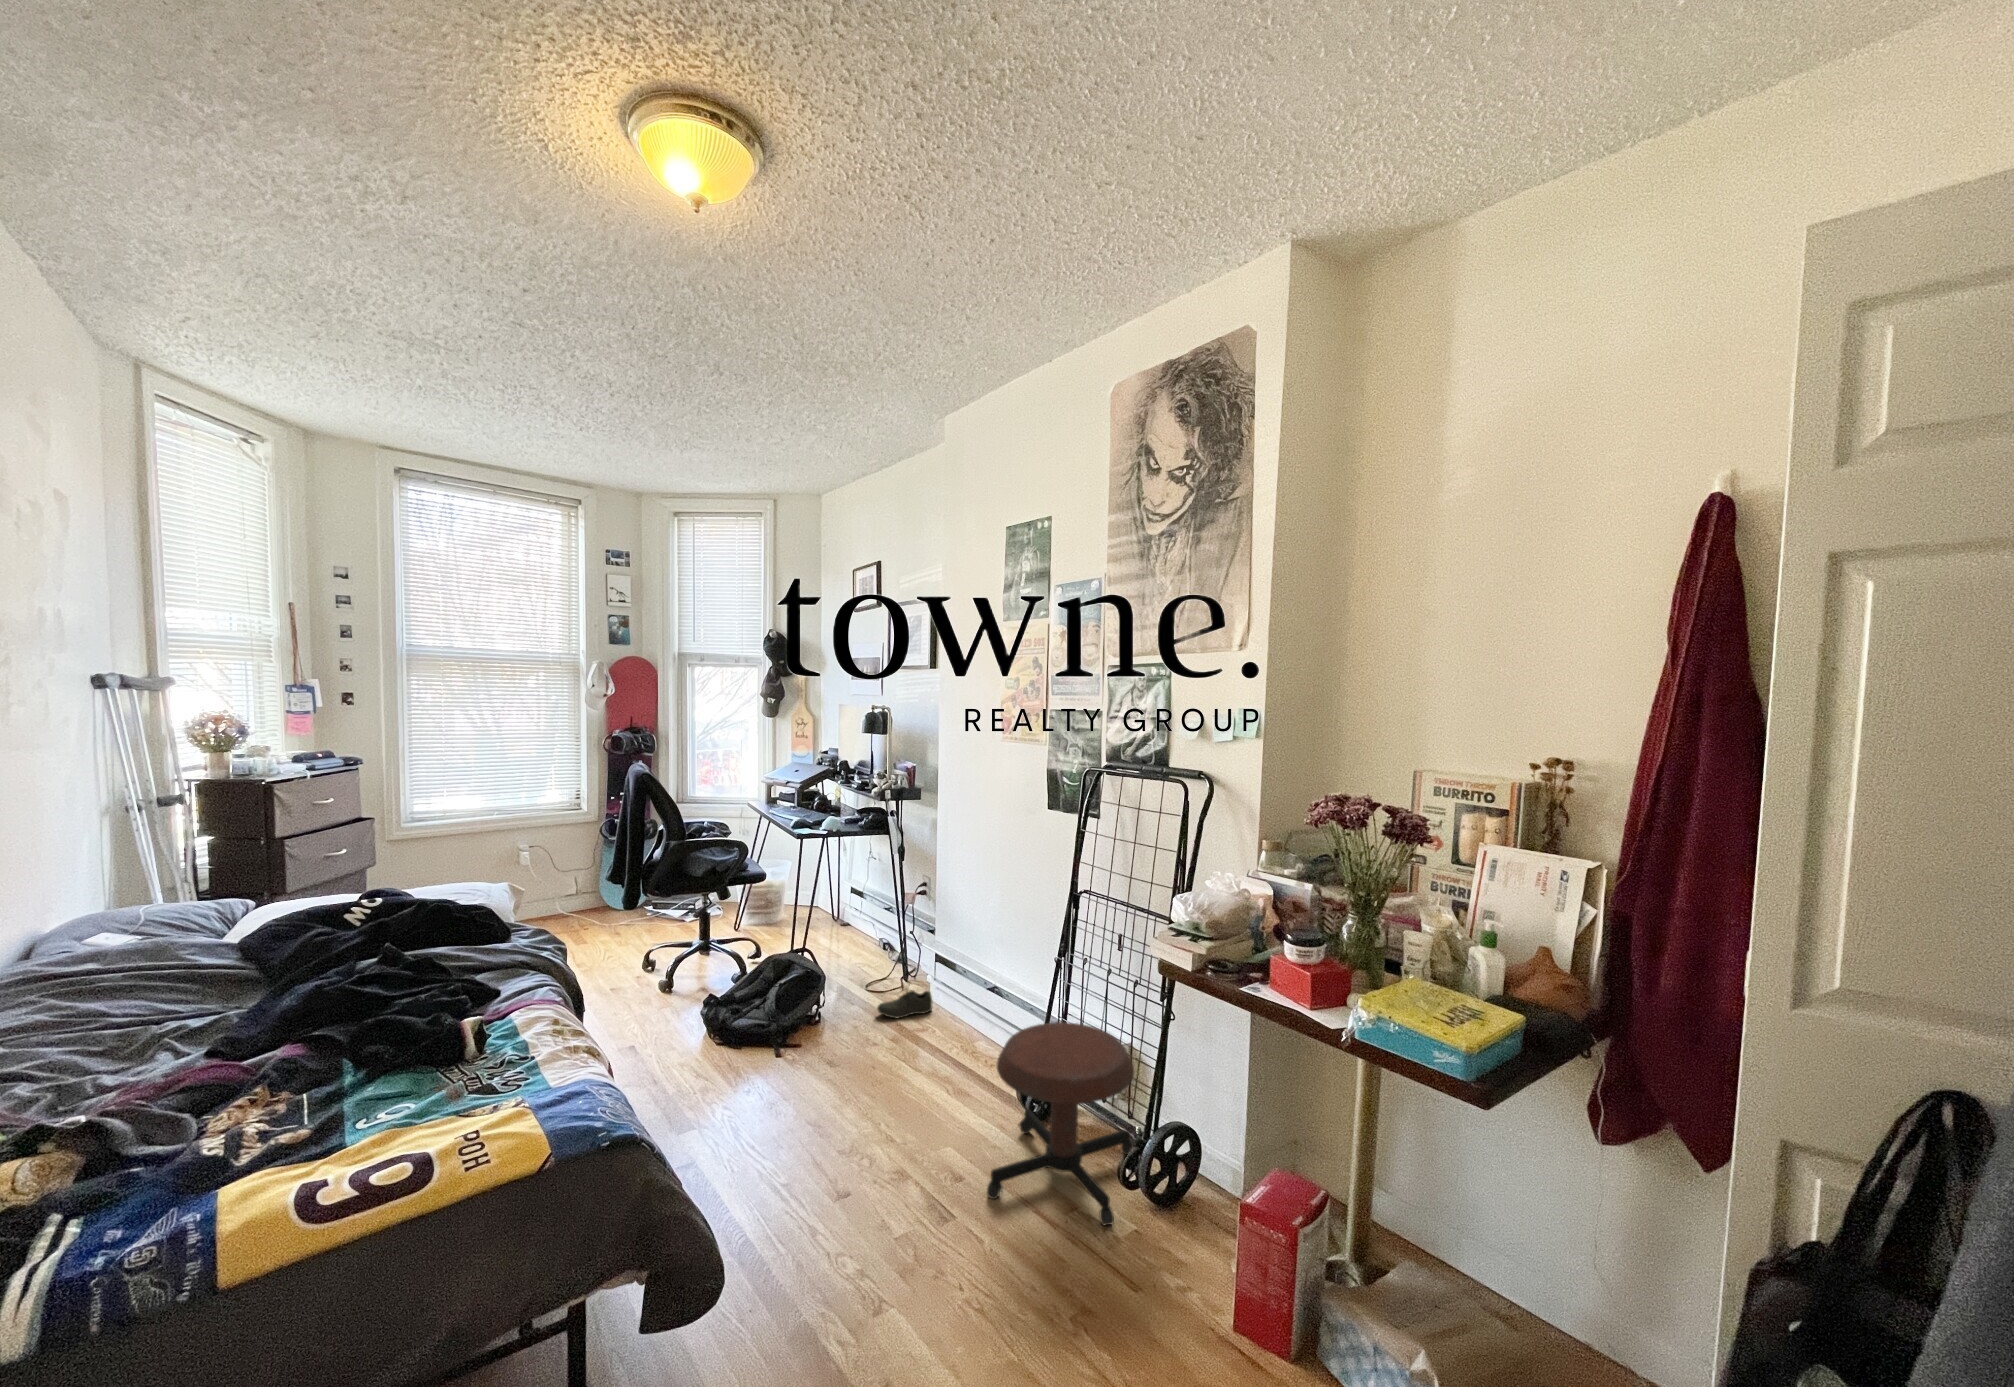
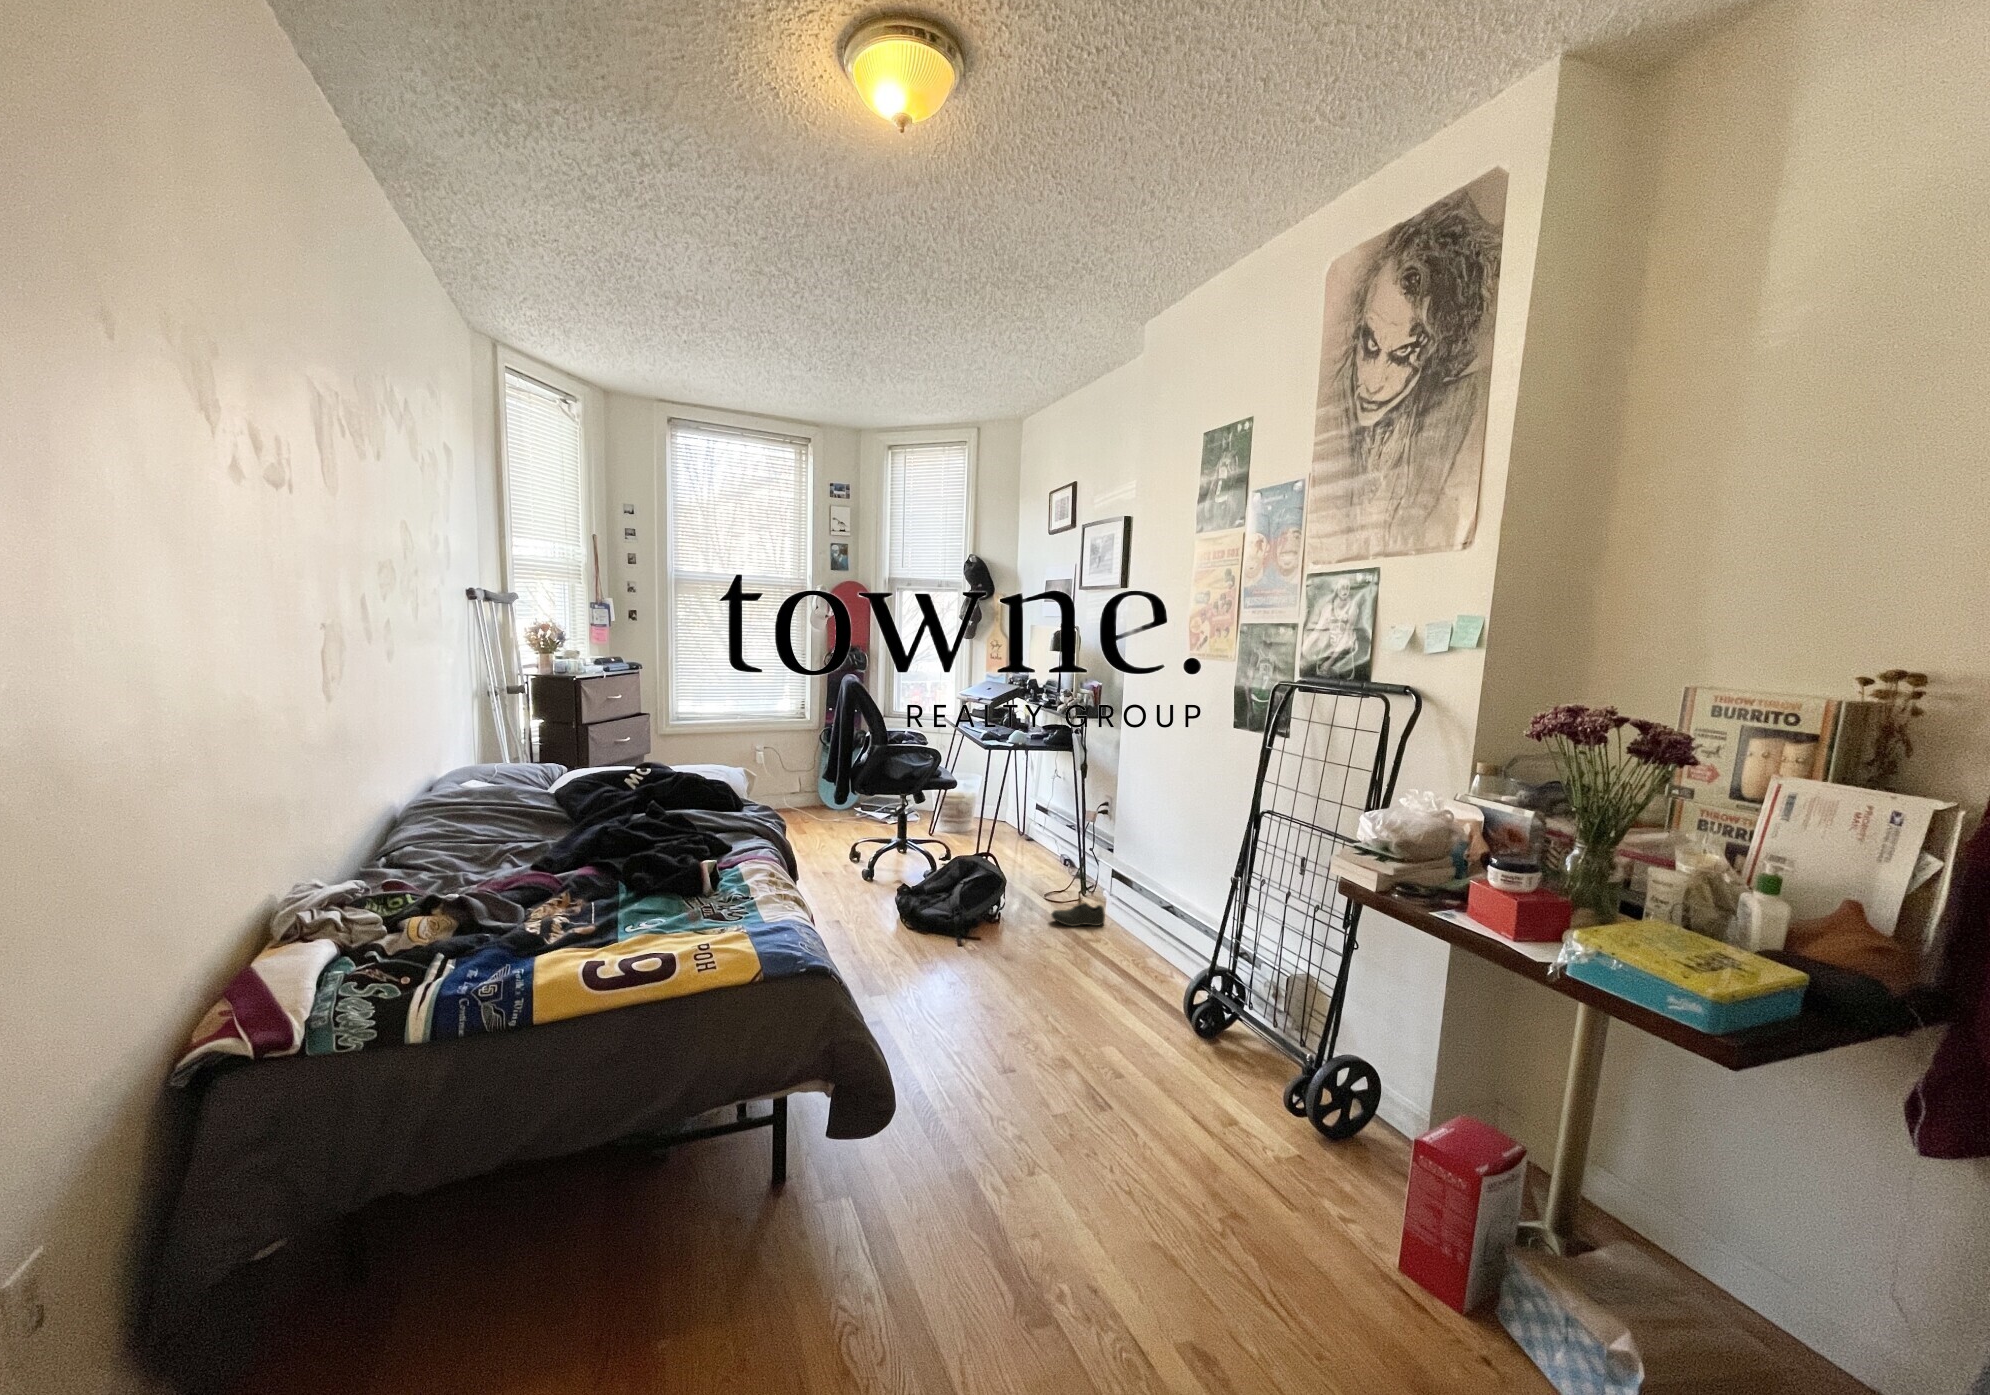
stool: present [987,1022,1134,1225] -> none [1147,939,1309,1139]

